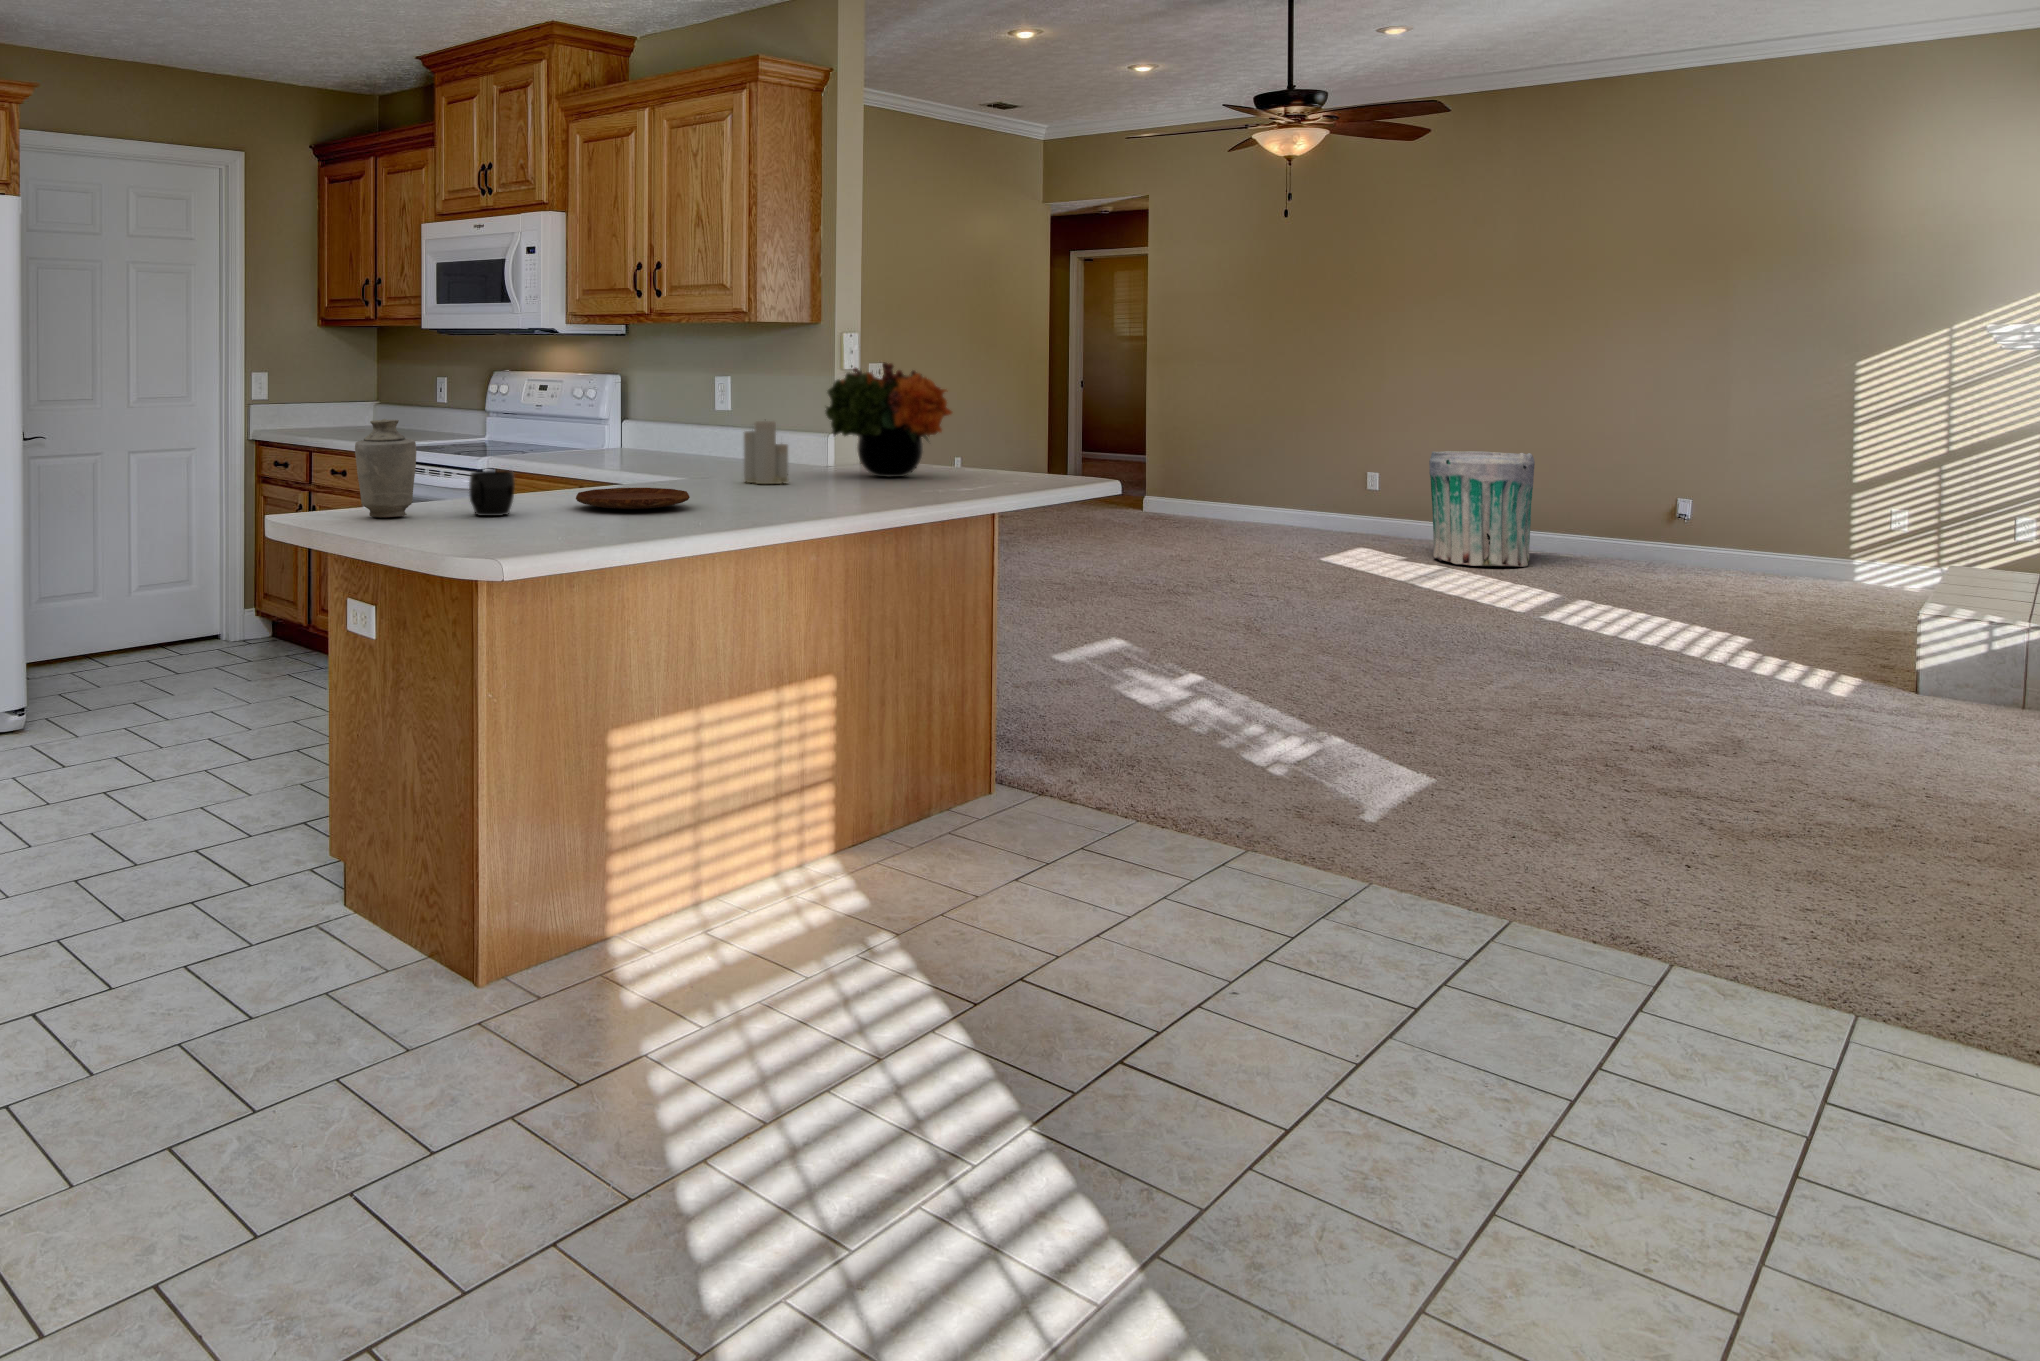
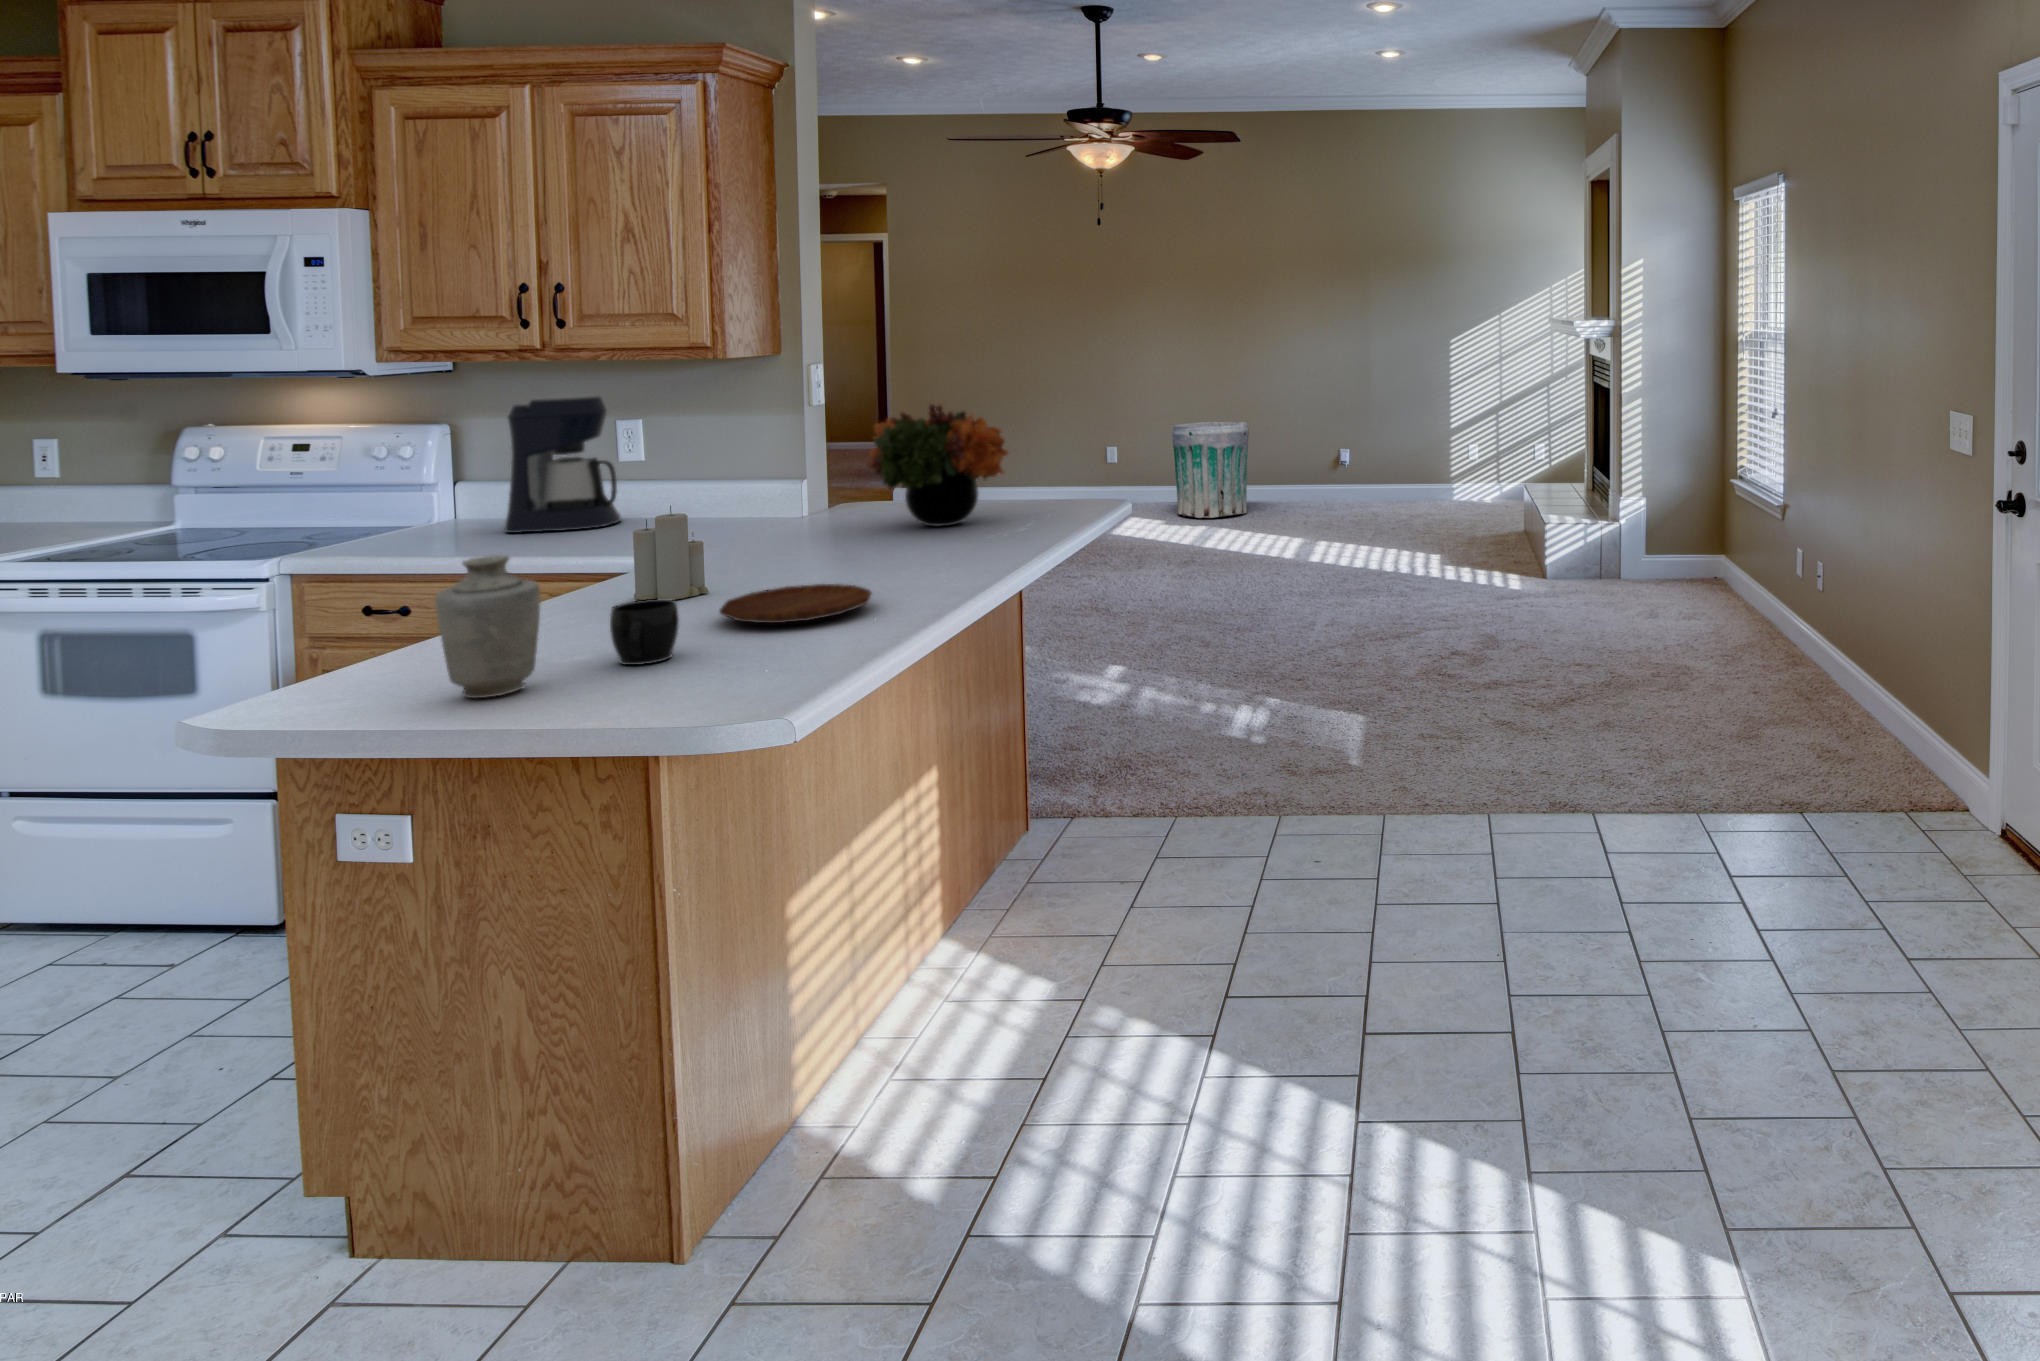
coffee maker: none [616,352,696,458] -> present [505,395,621,533]
candle: present [744,421,788,484] -> present [633,506,708,600]

